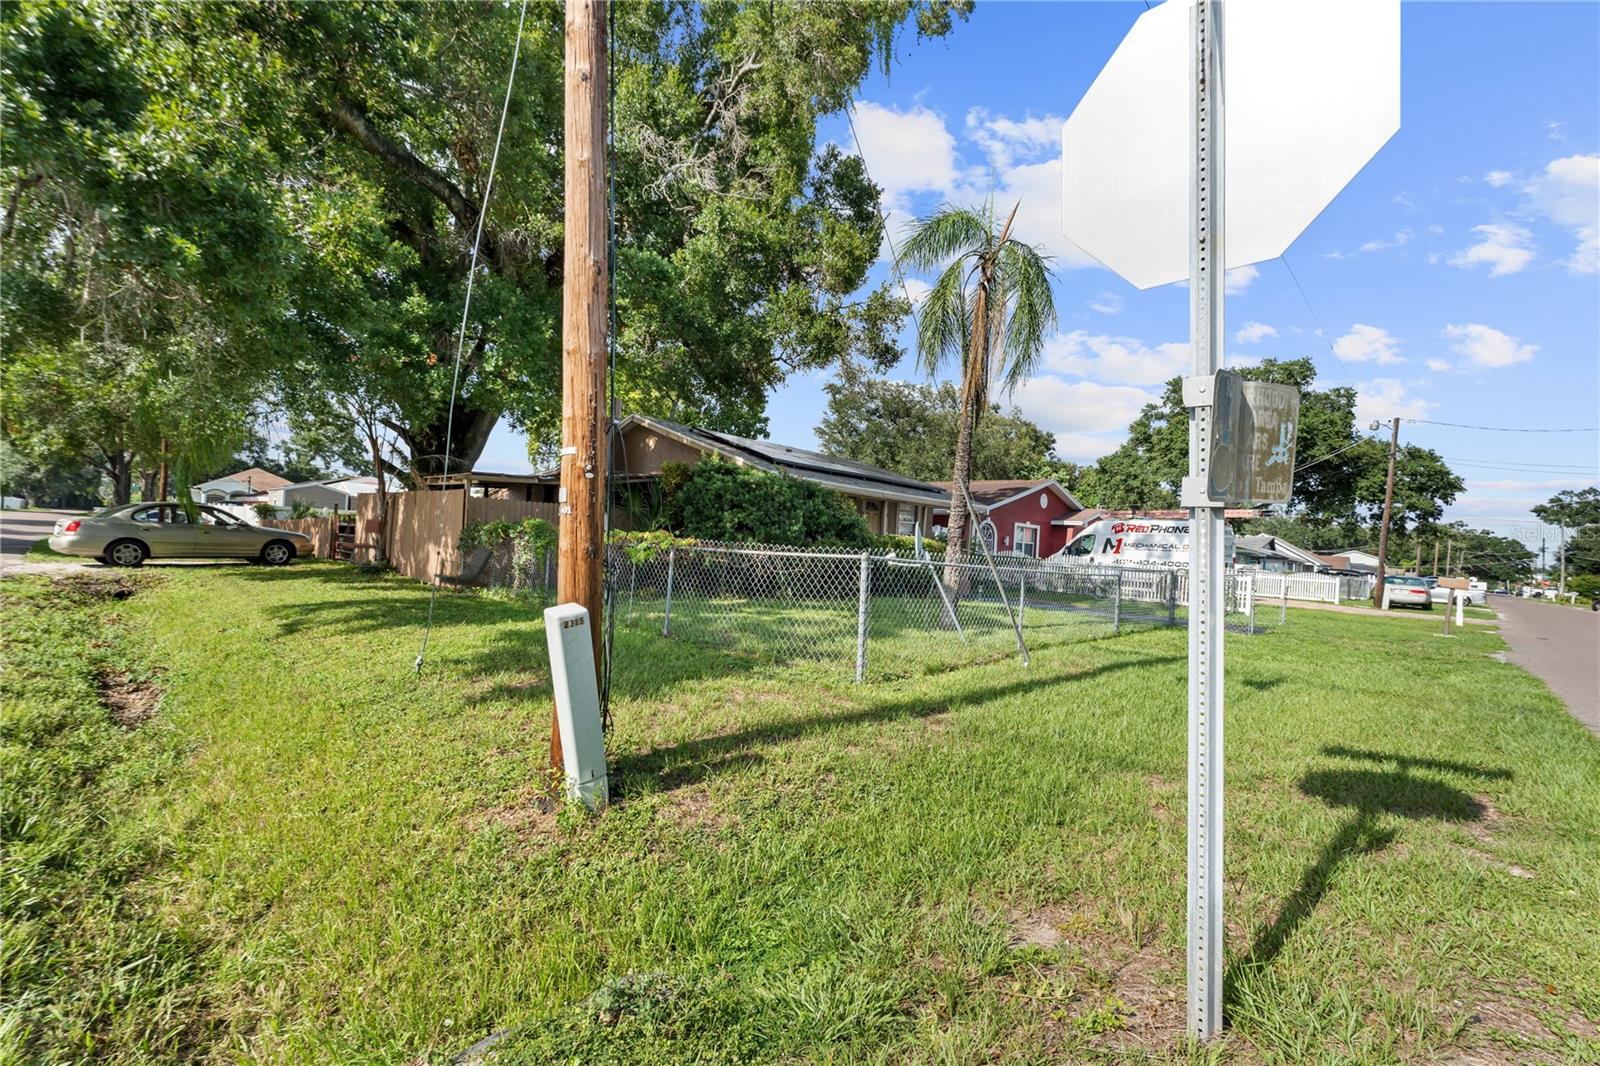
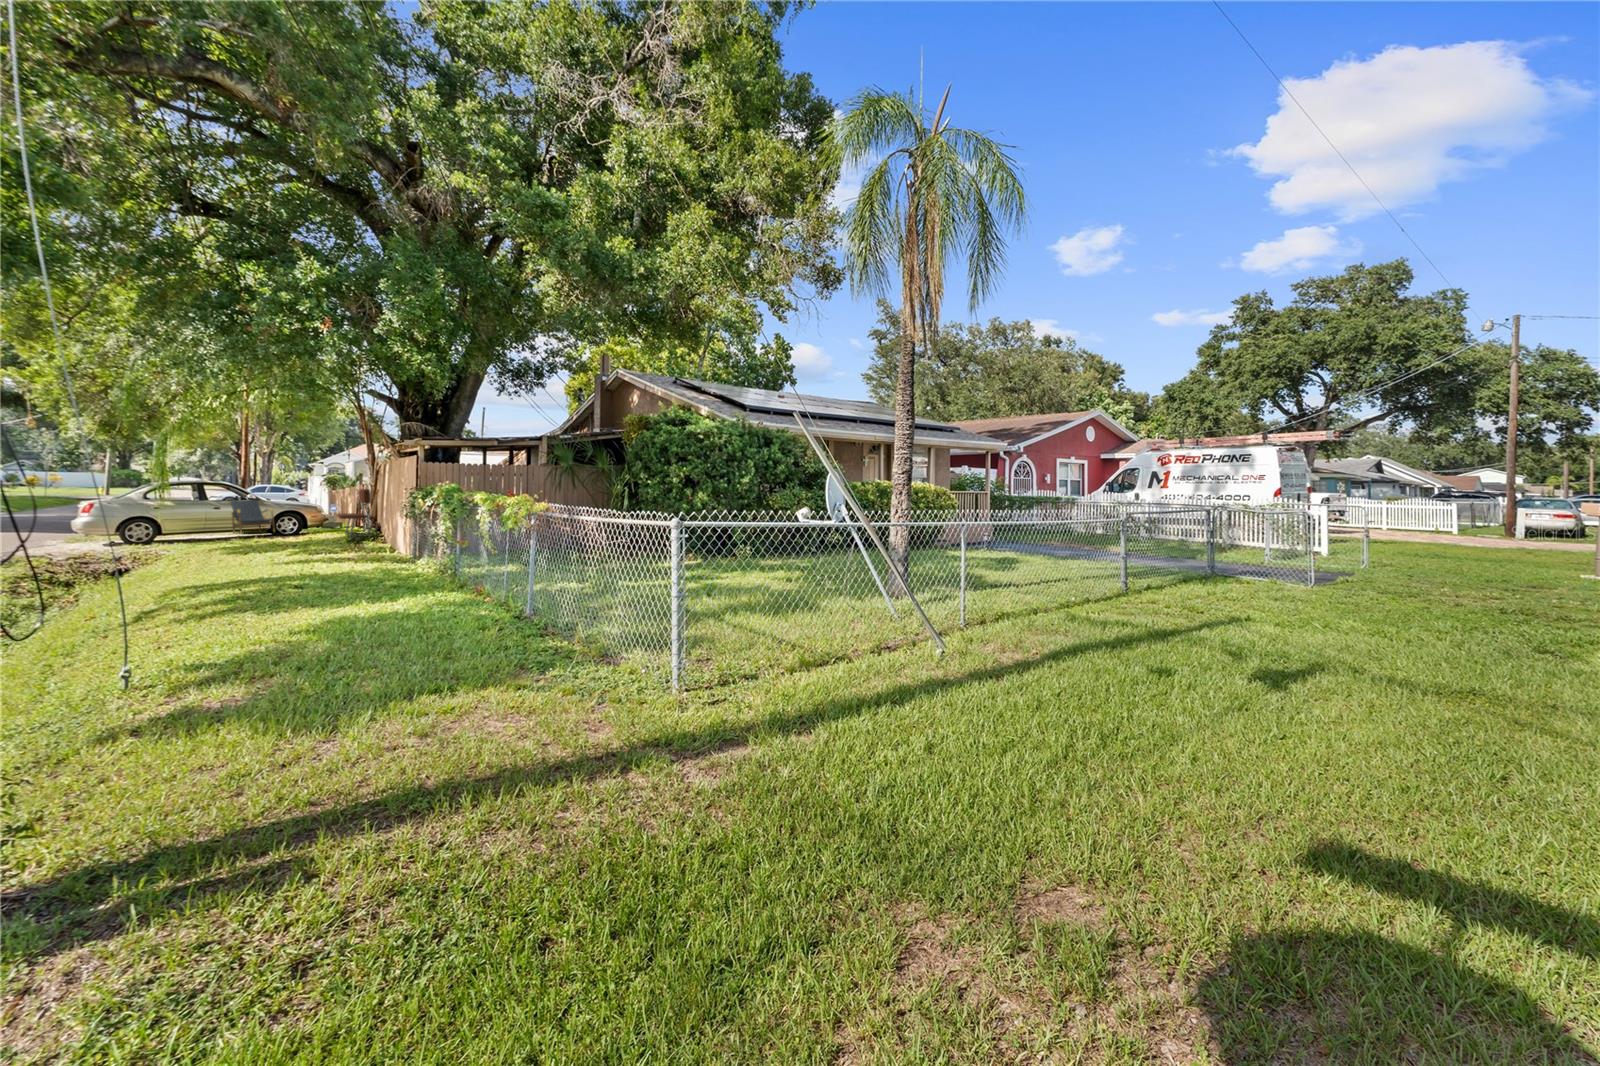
lounge chair: present [434,549,494,598] -> present [231,500,275,533]

